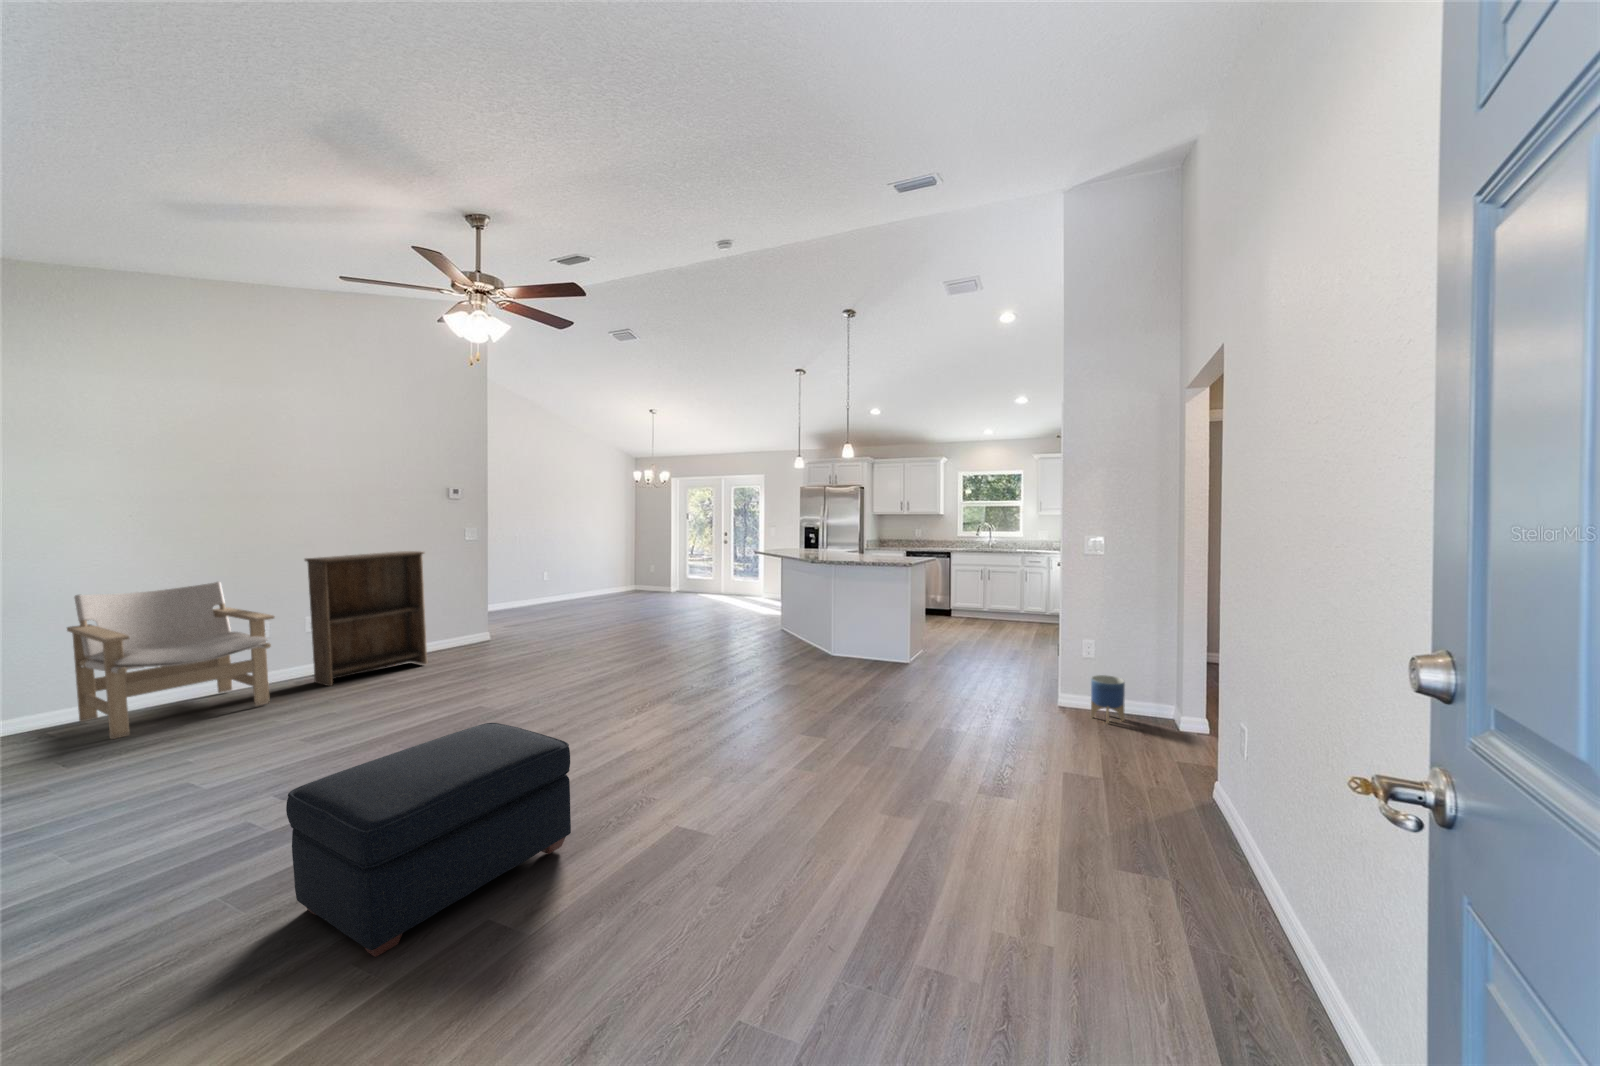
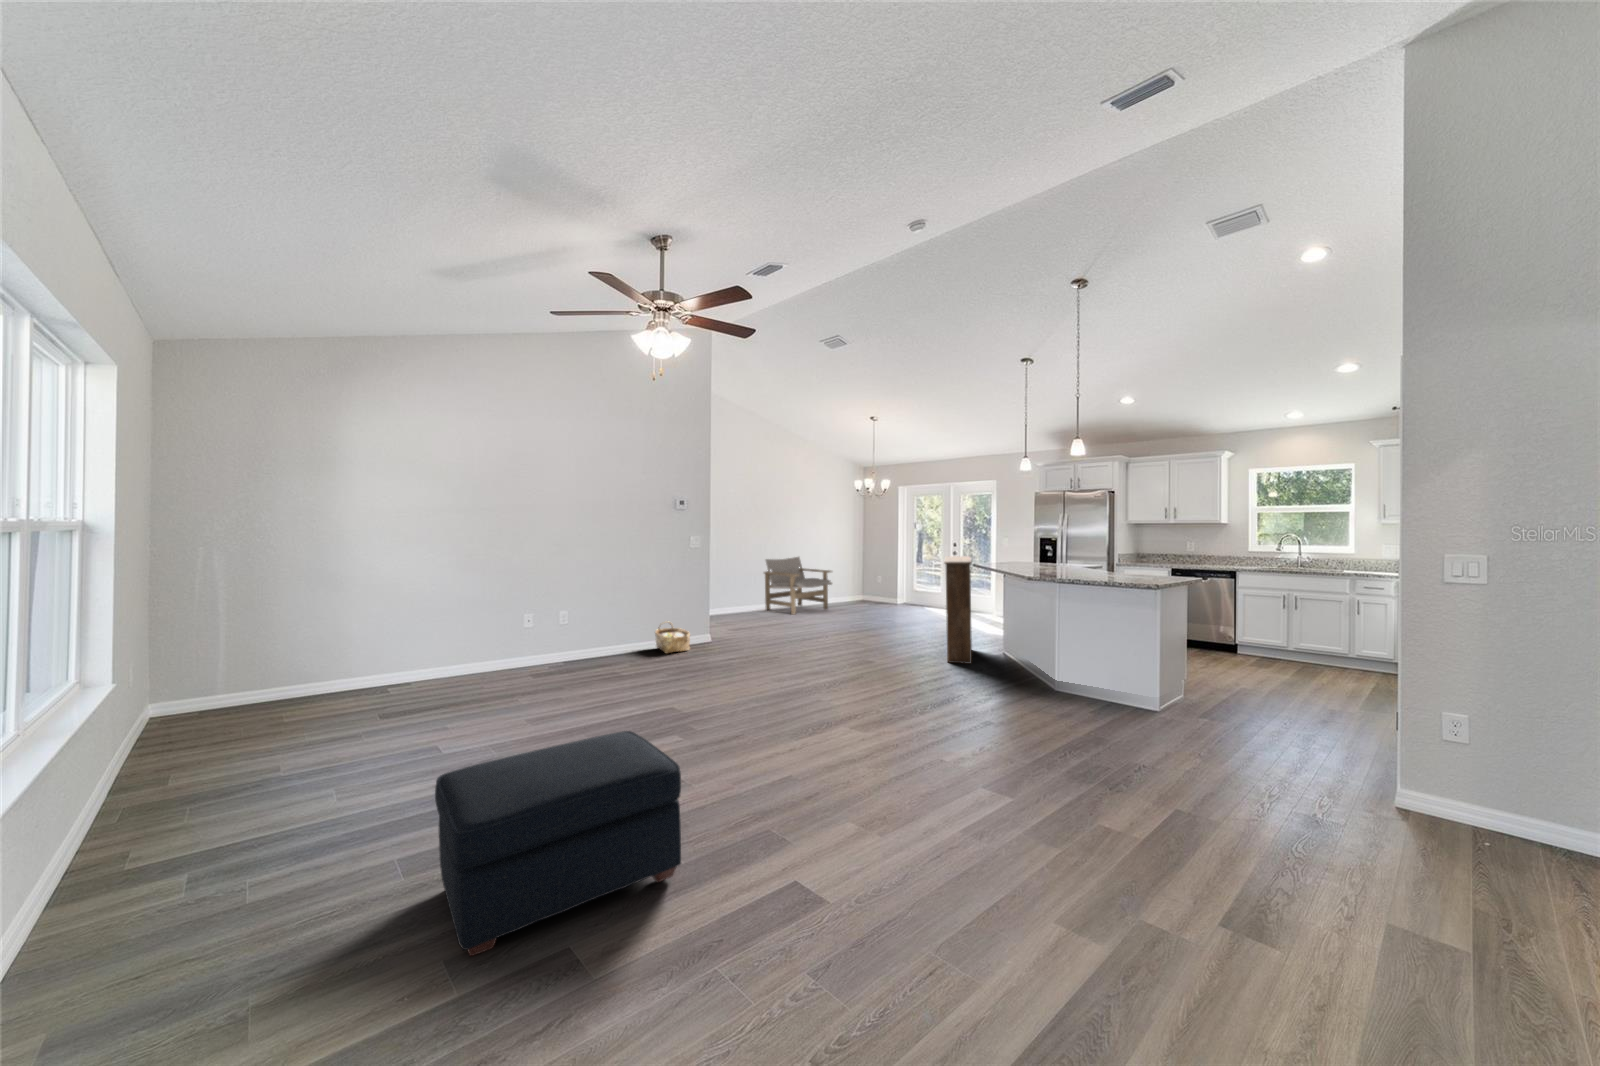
bookshelf: present [305,551,427,686] -> present [944,556,972,664]
lounge chair: present [67,582,275,739] -> present [764,557,832,615]
woven basket: none [425,622,470,657] -> present [655,622,690,653]
planter: present [1091,675,1125,724] -> none [1459,775,1531,858]

